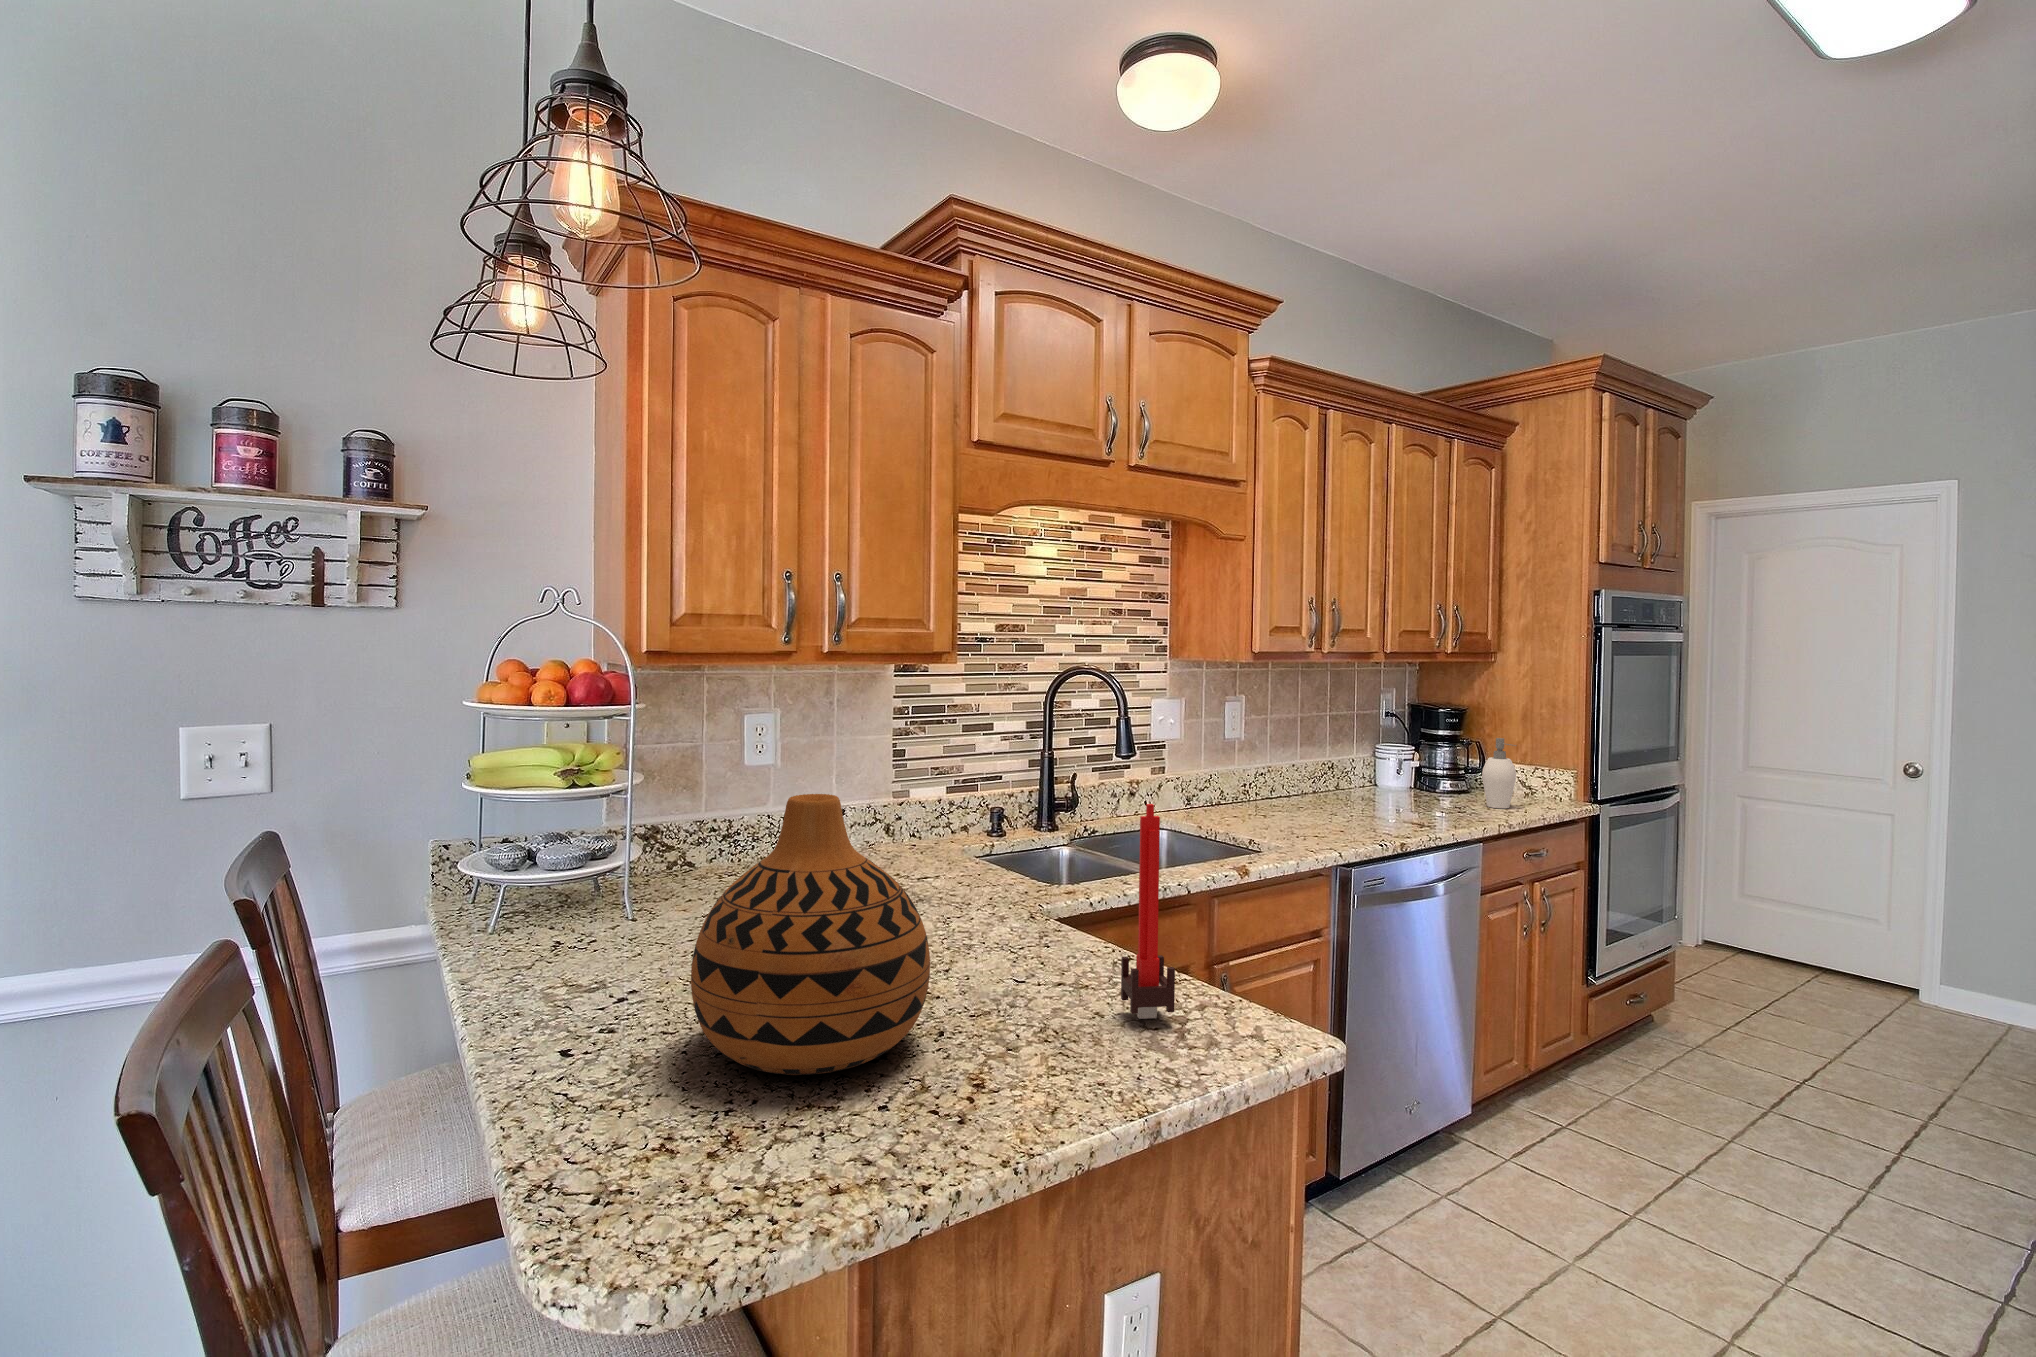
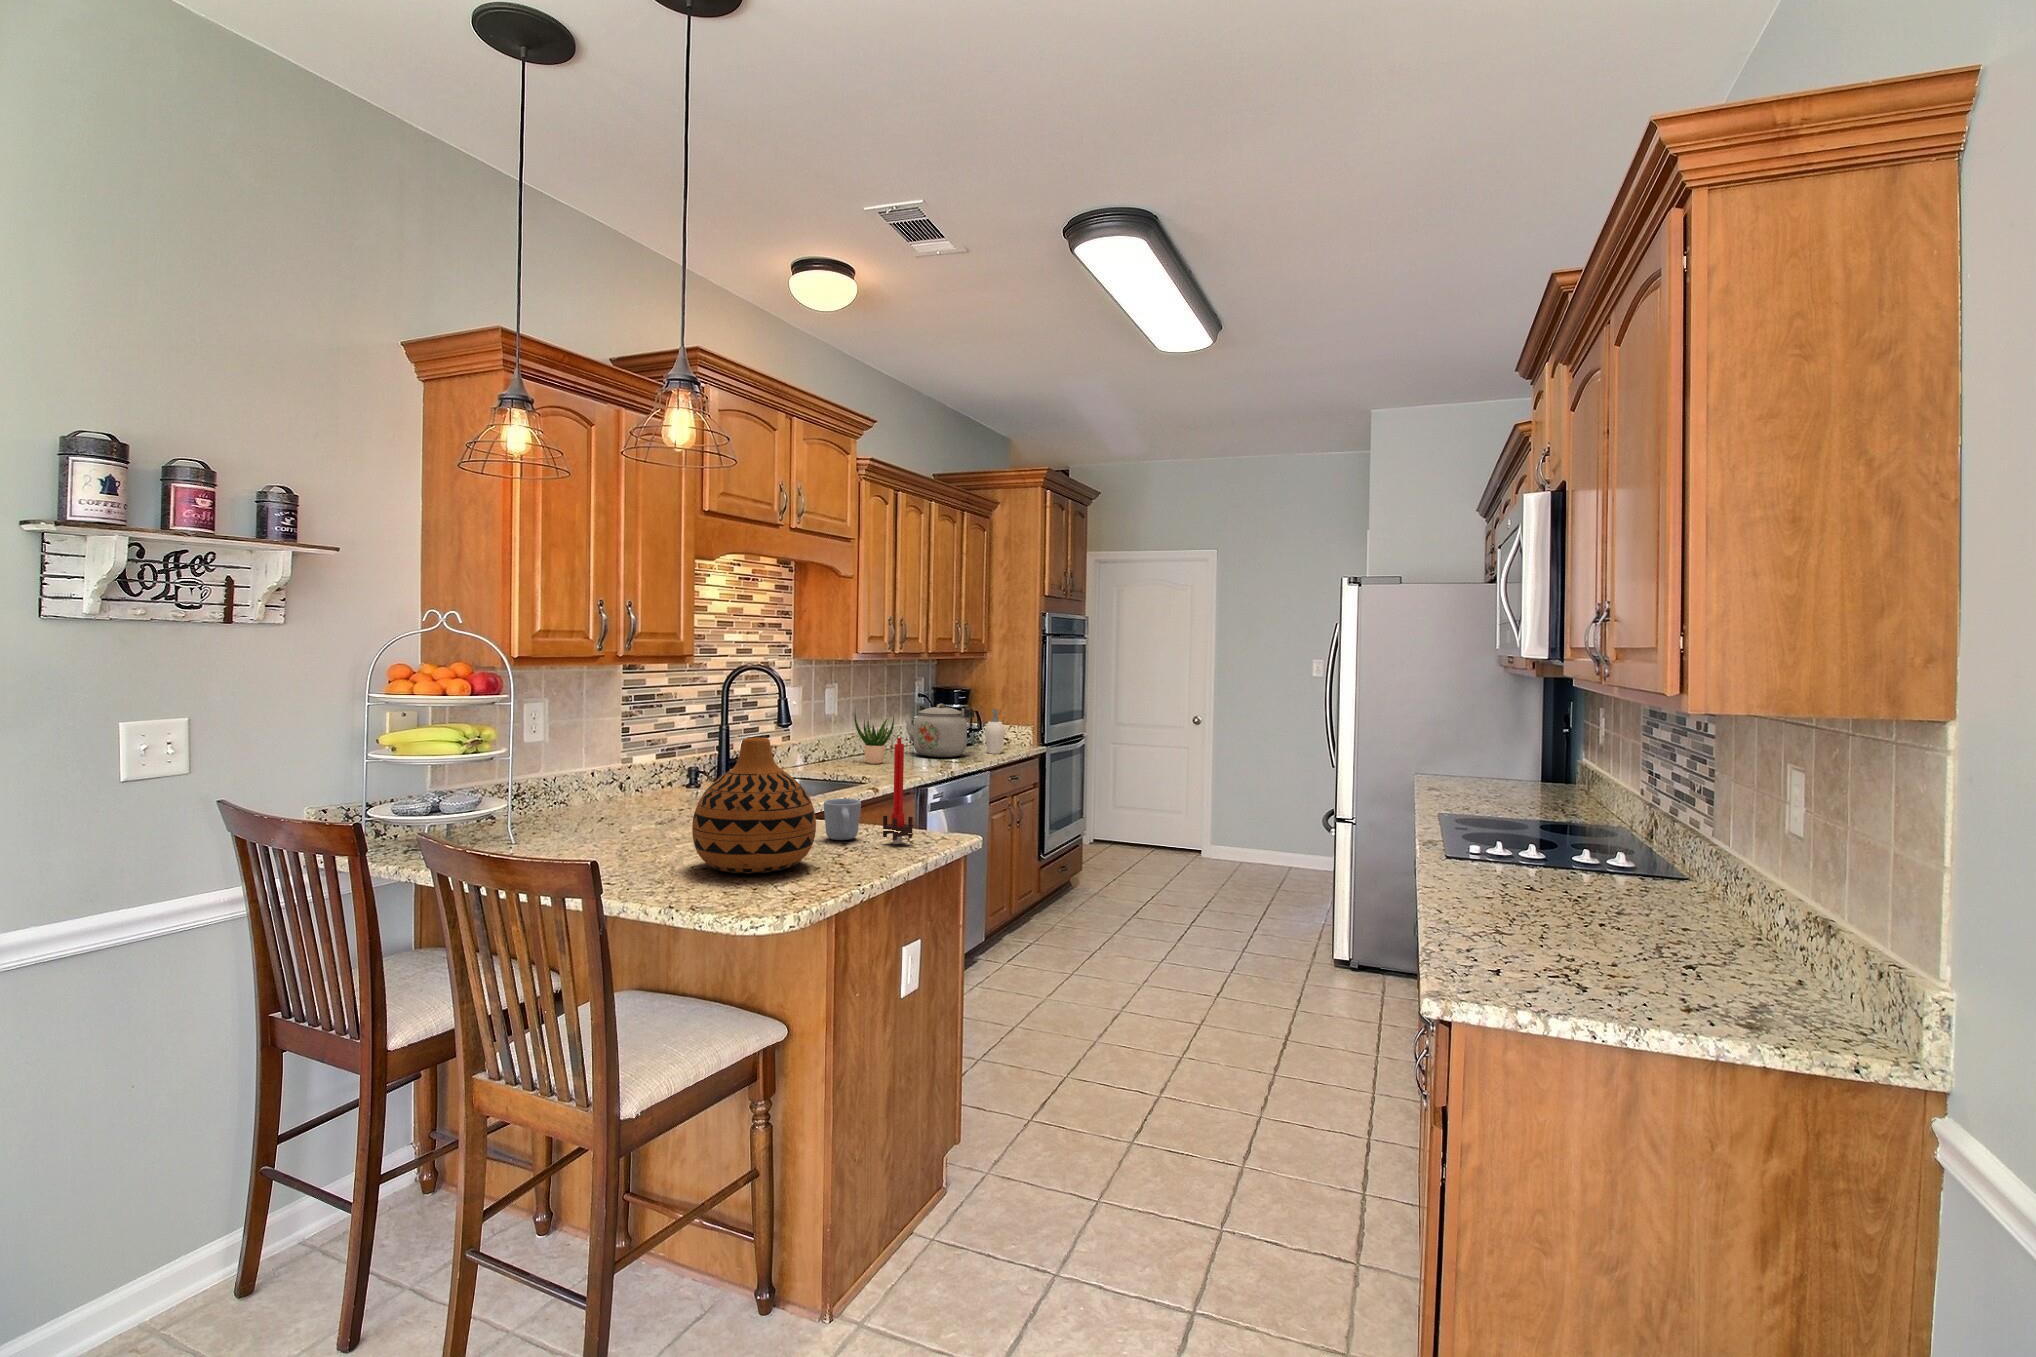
kettle: none [1352,728,1462,809] -> present [906,704,974,757]
potted plant: none [1264,729,1320,814] -> present [854,707,894,764]
mug: none [1028,906,1097,990] -> present [824,799,861,840]

